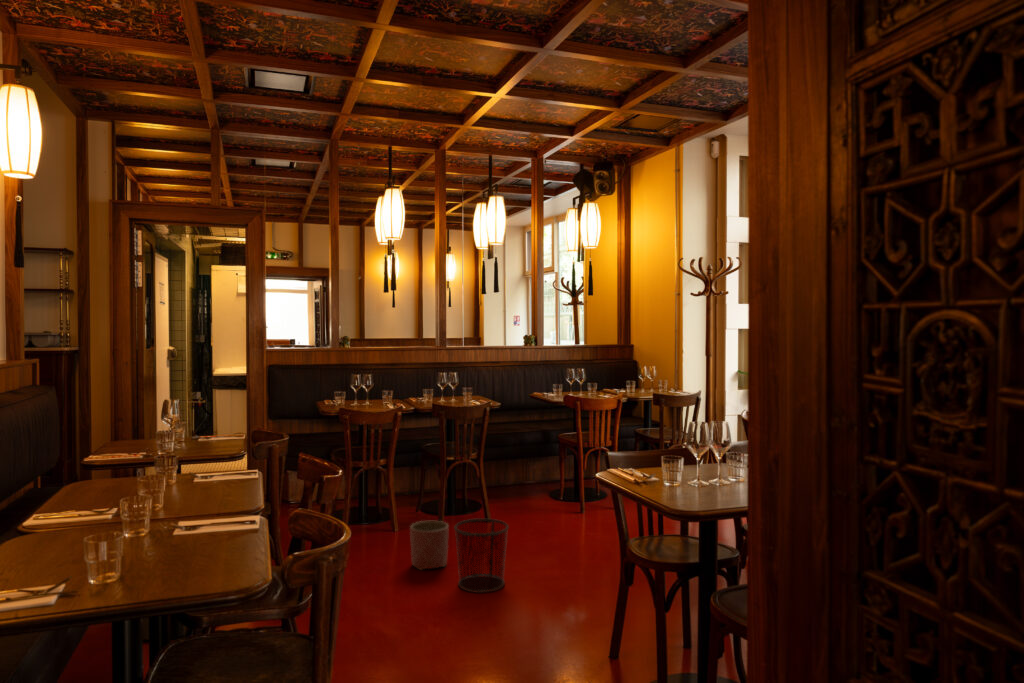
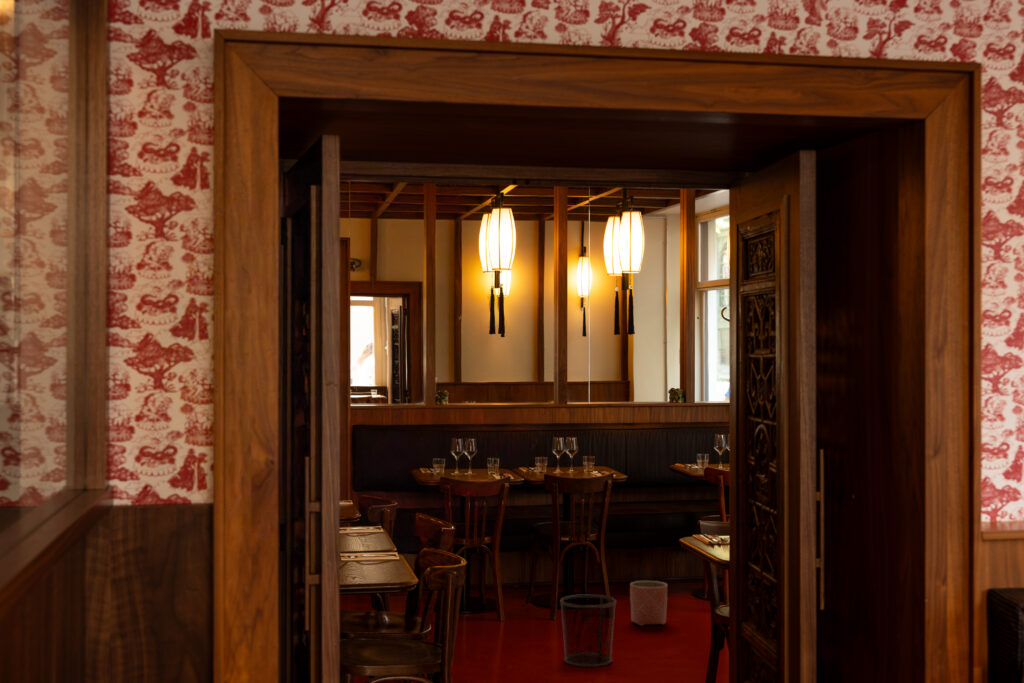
planter: present [410,521,448,570] -> present [630,581,667,626]

